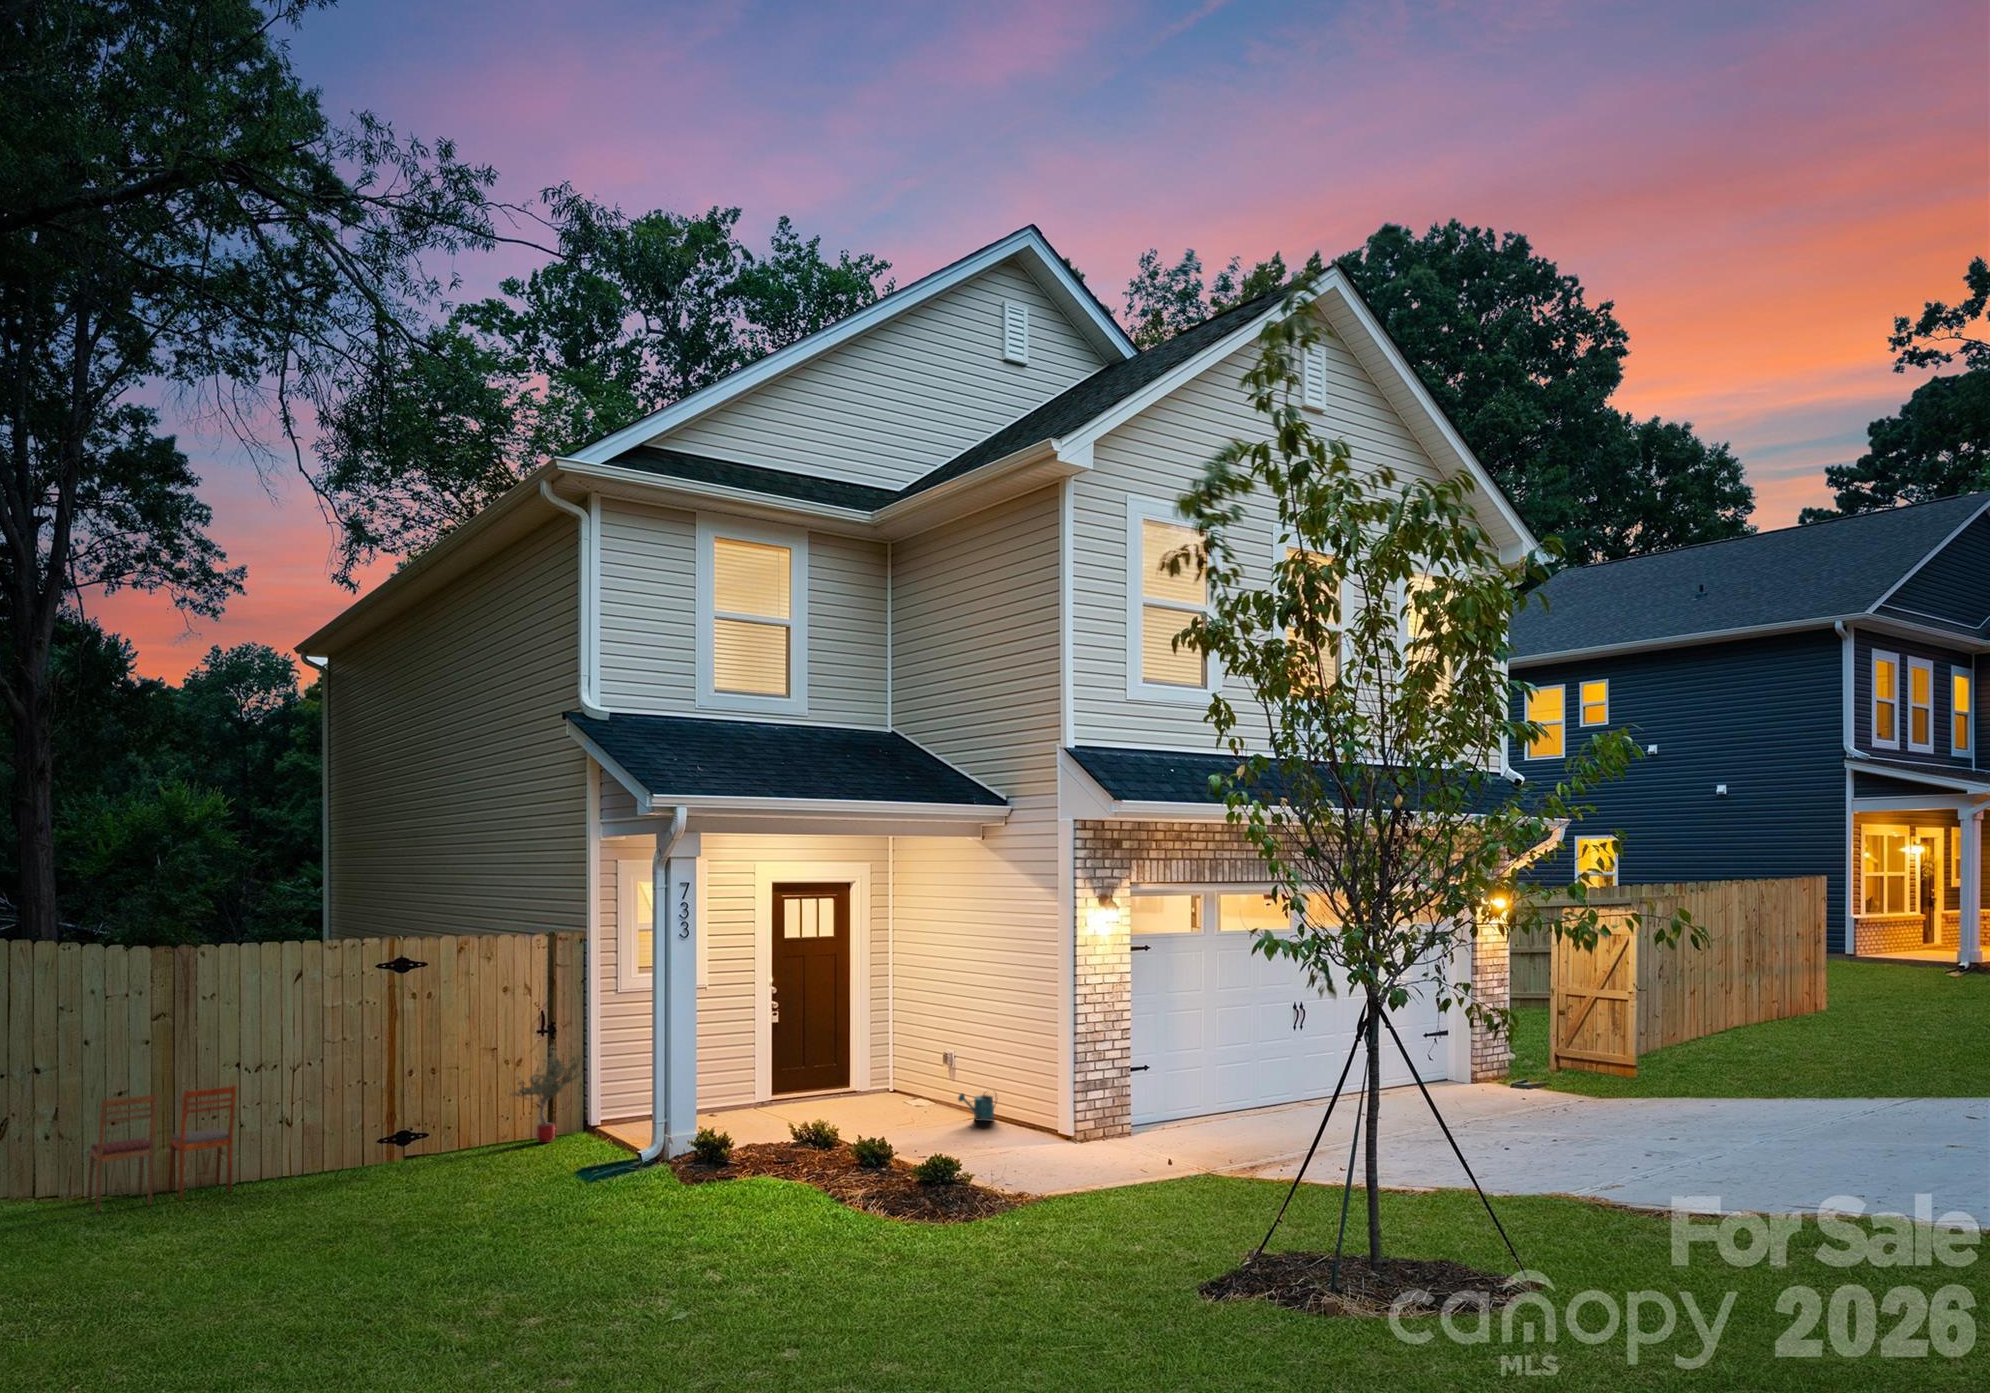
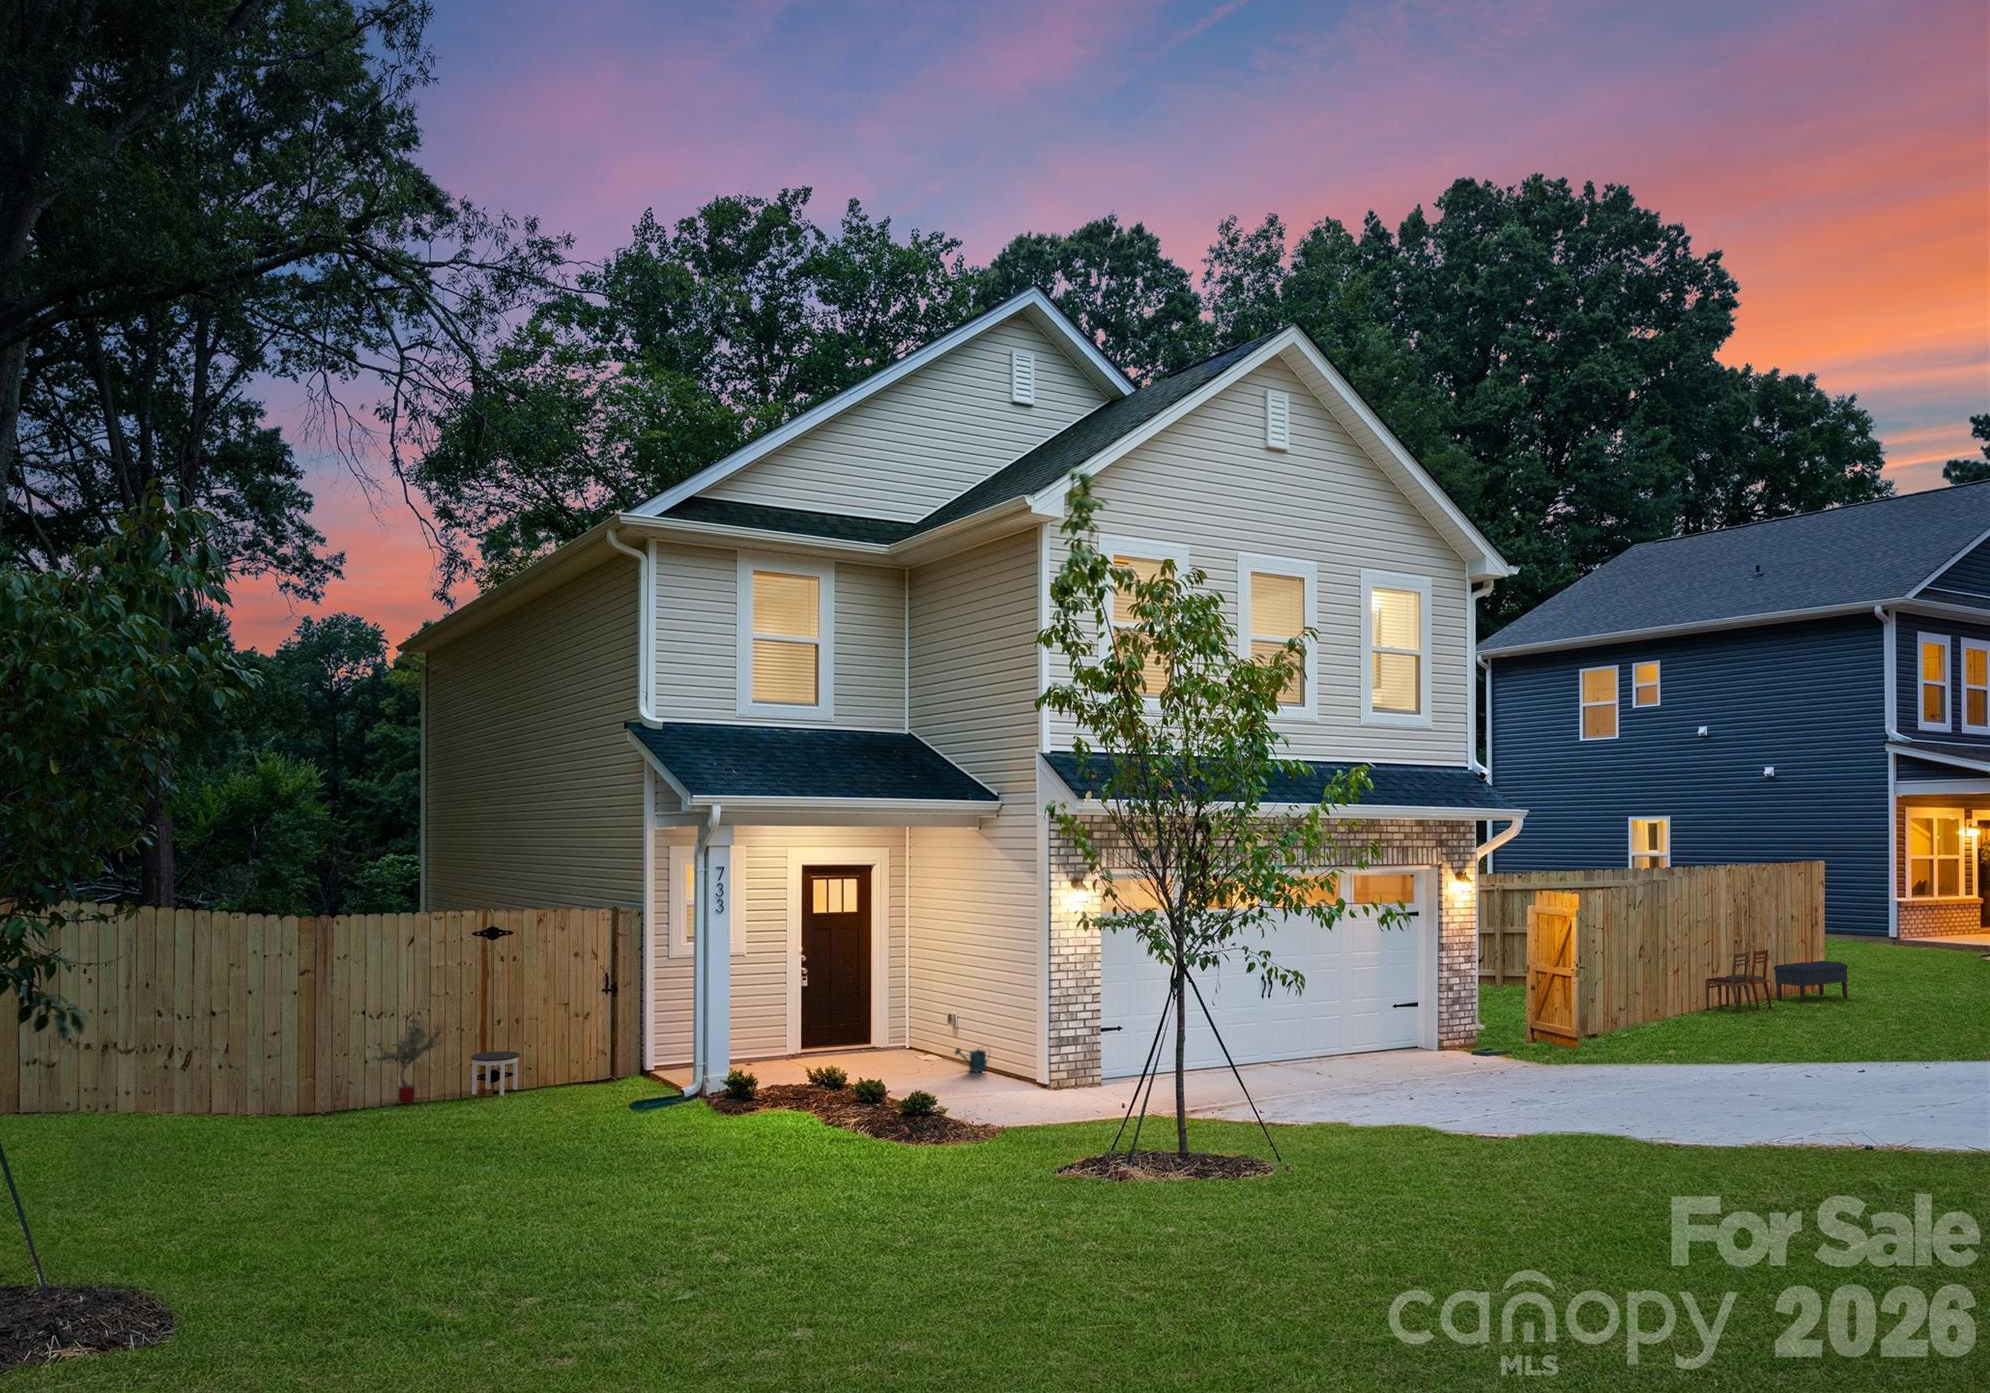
bench: none [1782,978,1856,1023] -> present [1774,961,1848,1003]
potted tree: present [511,1045,583,1143] -> present [372,1015,444,1104]
chair: present [87,1085,236,1213] -> present [1705,949,1772,1013]
round table: none [389,1111,449,1165] -> present [471,1051,520,1095]

